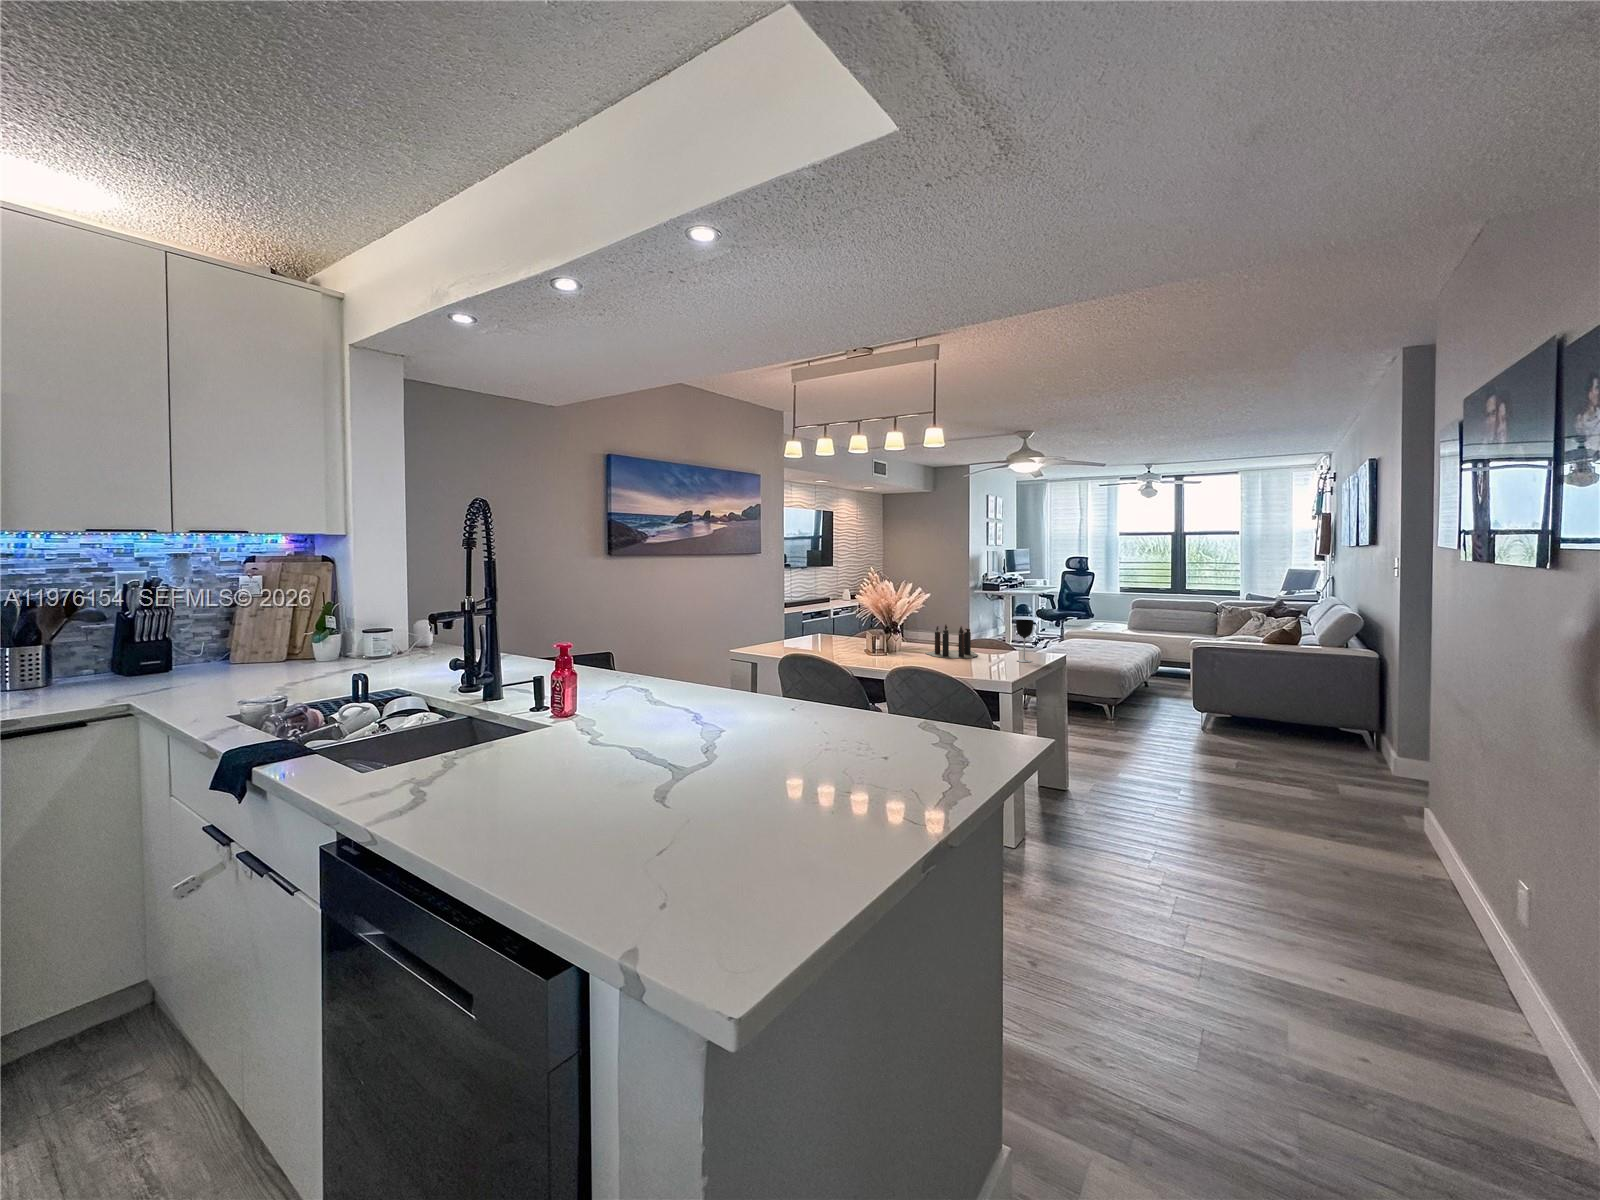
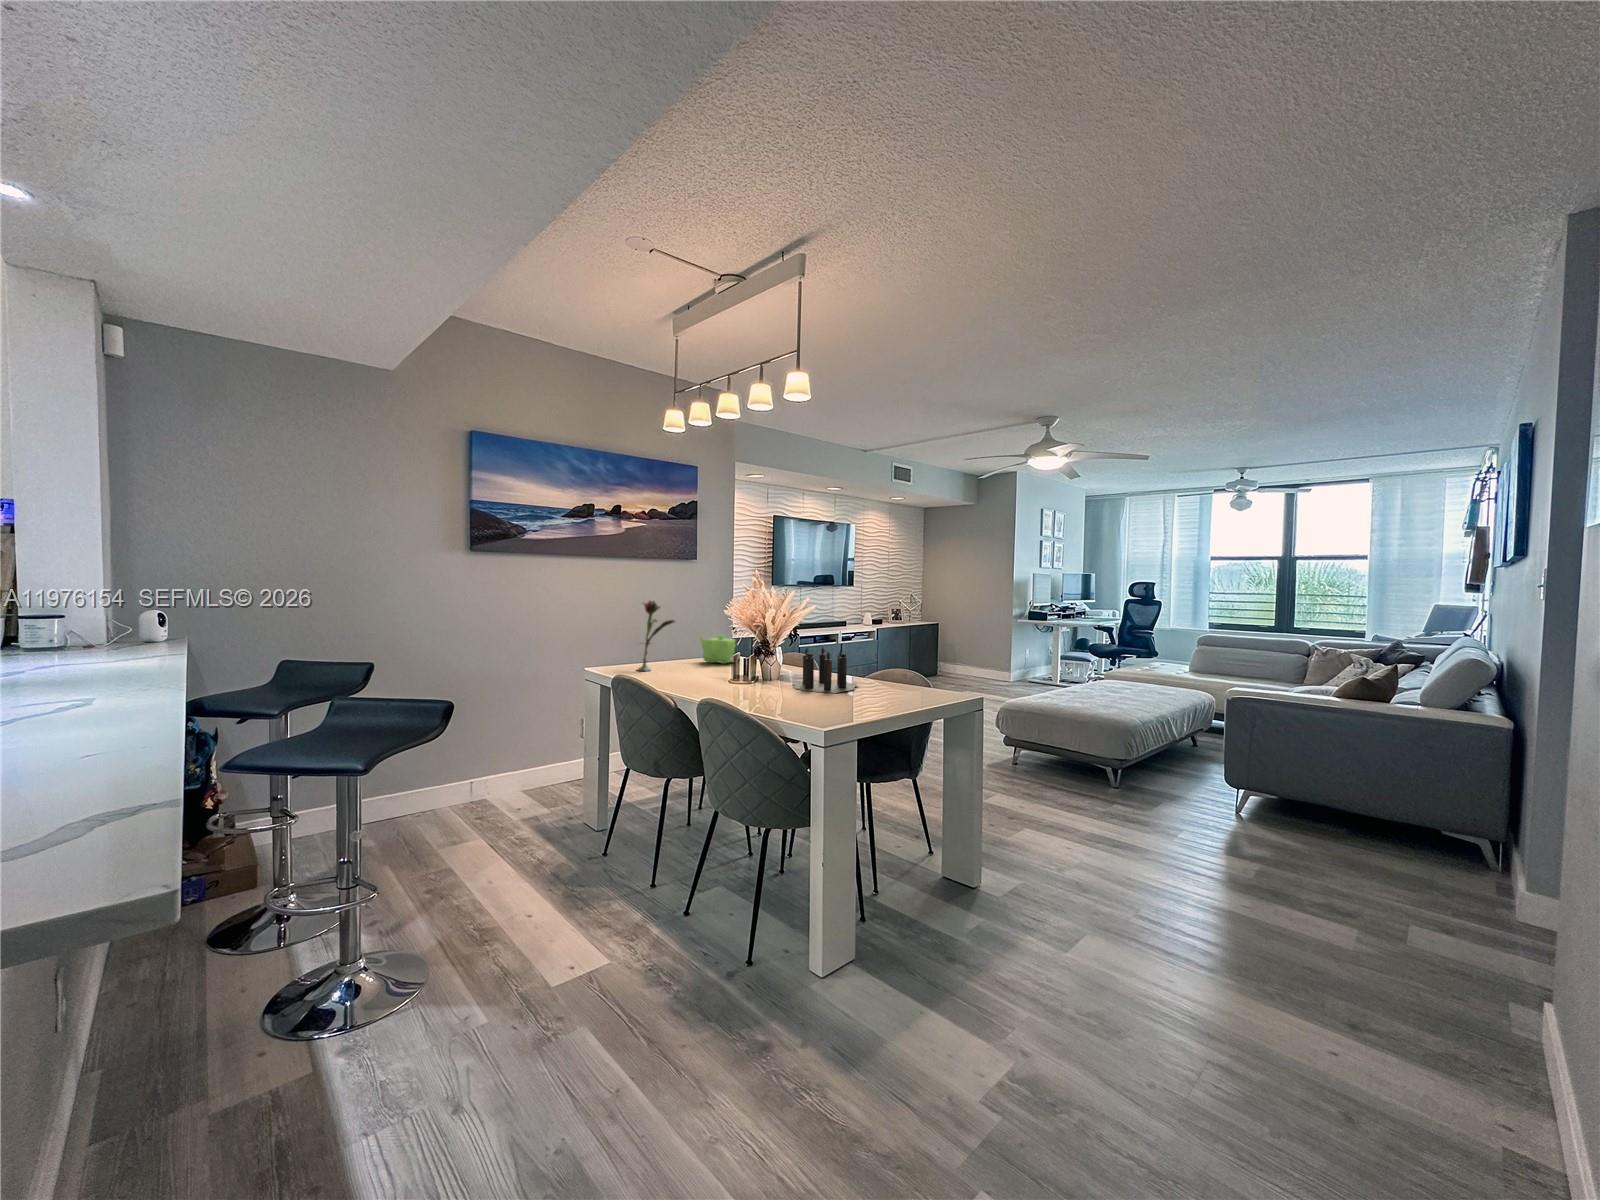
flower: none [779,594,808,652] -> present [637,601,675,671]
teapot: none [809,619,849,643] -> present [699,635,735,664]
wine glass: present [1016,620,1033,662] -> none [887,644,911,703]

